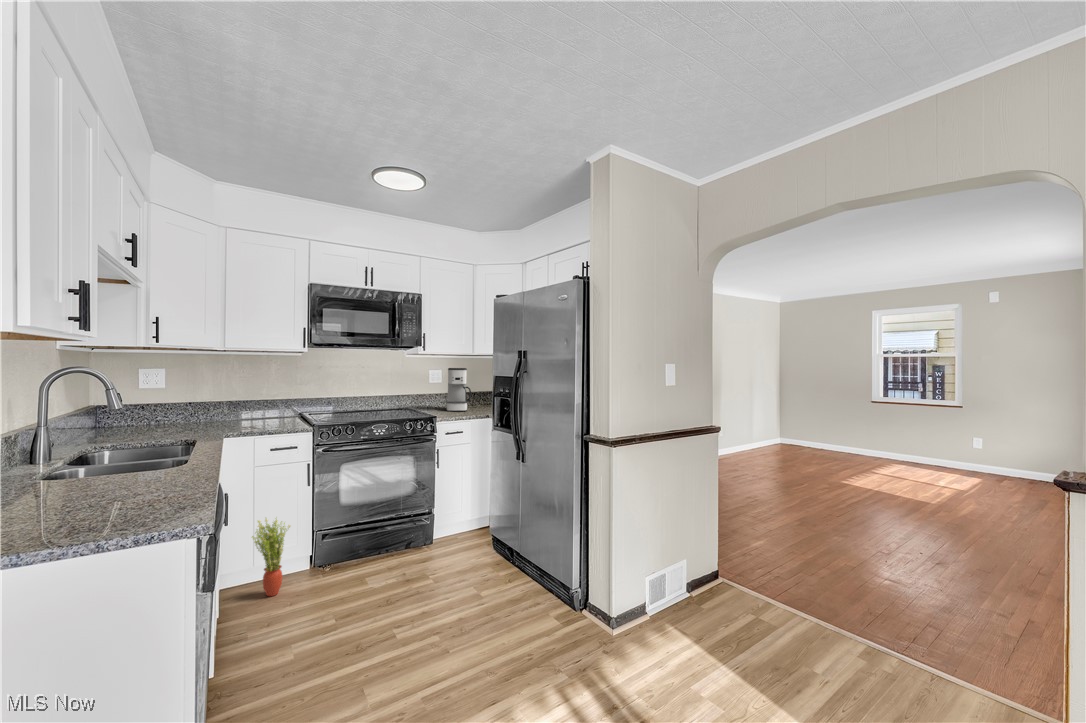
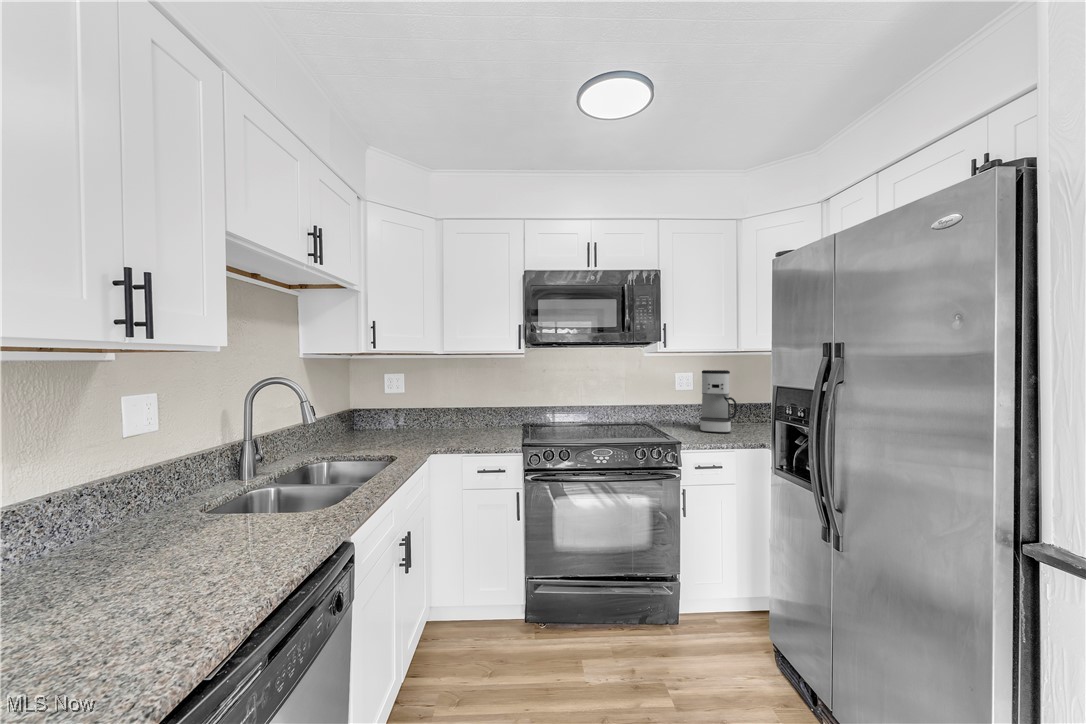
potted plant: present [252,519,290,596] -> none [450,556,492,655]

